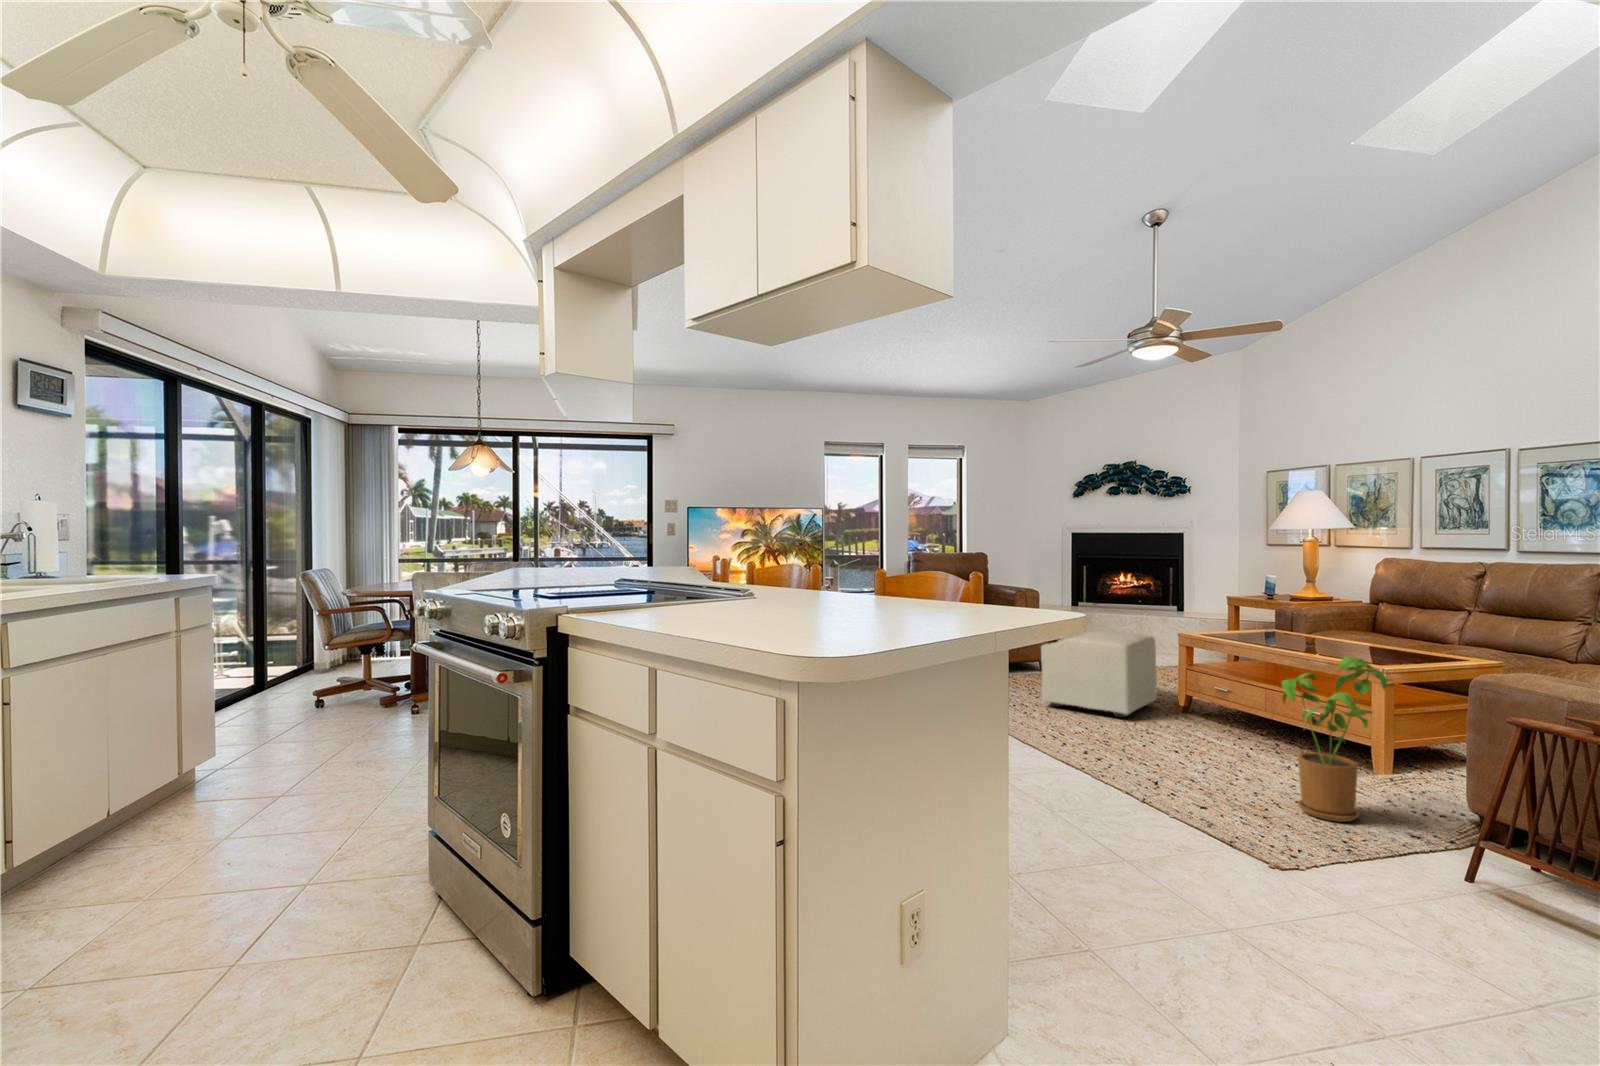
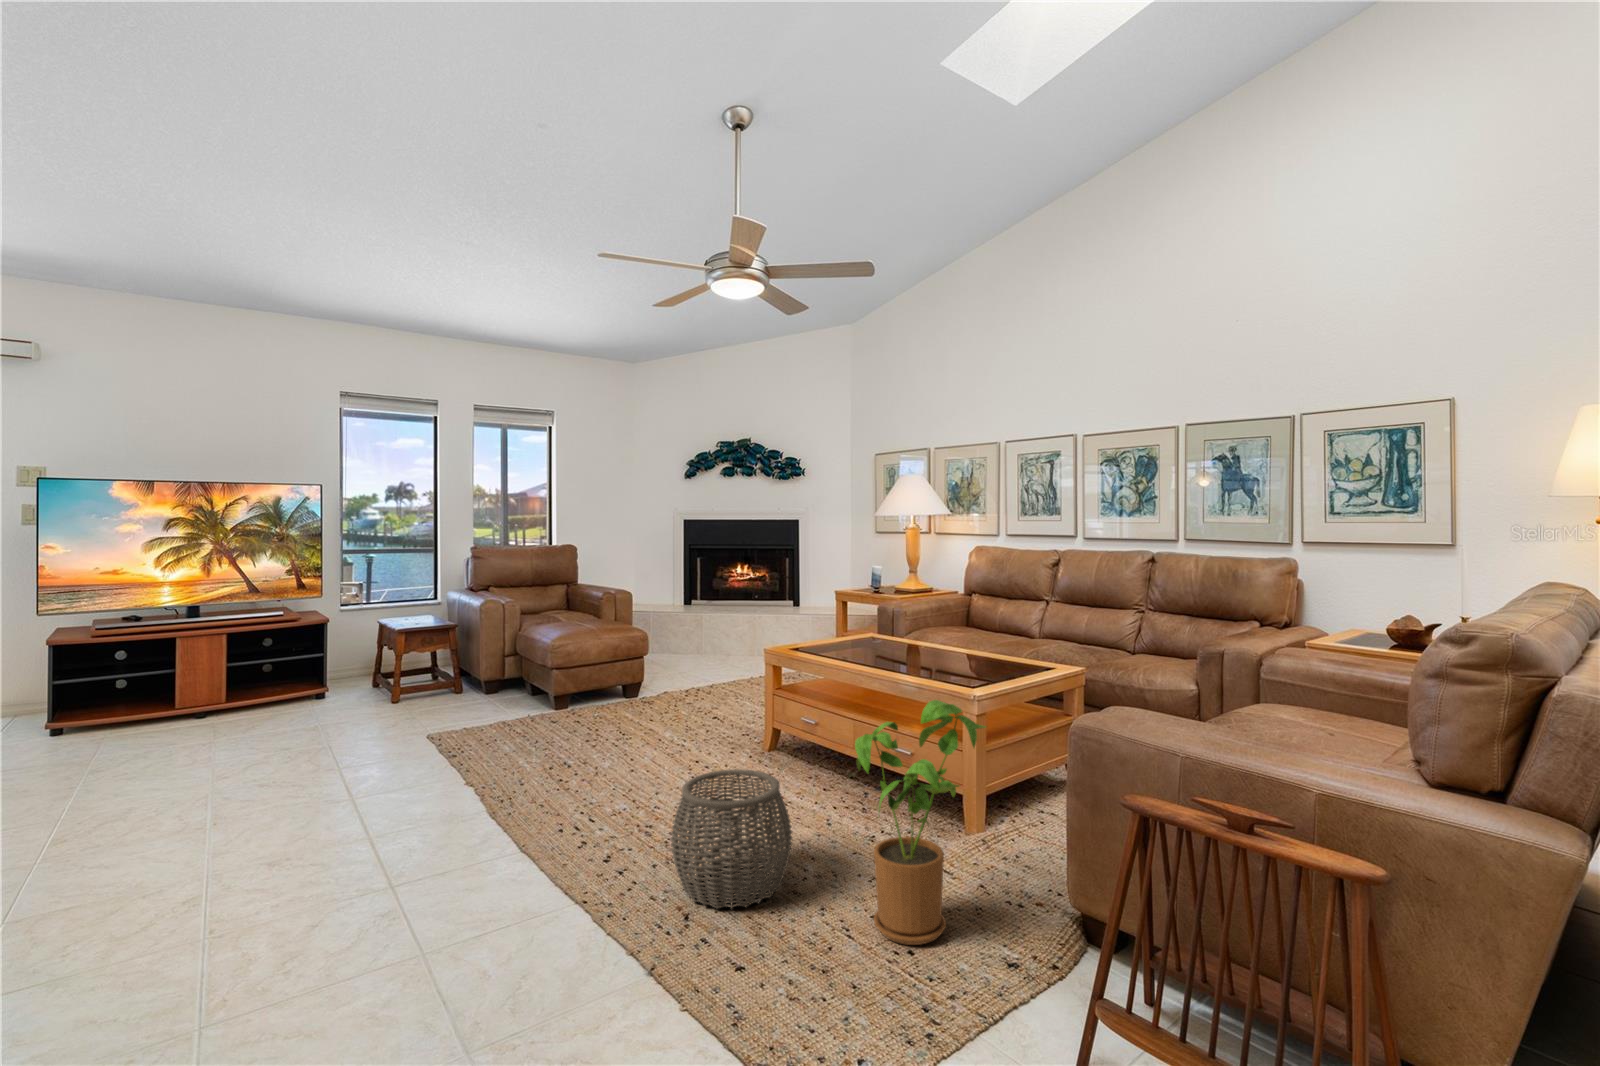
ottoman: present [1041,630,1157,718] -> none [588,653,742,775]
woven basket: none [1135,700,1227,786] -> present [671,769,793,909]

